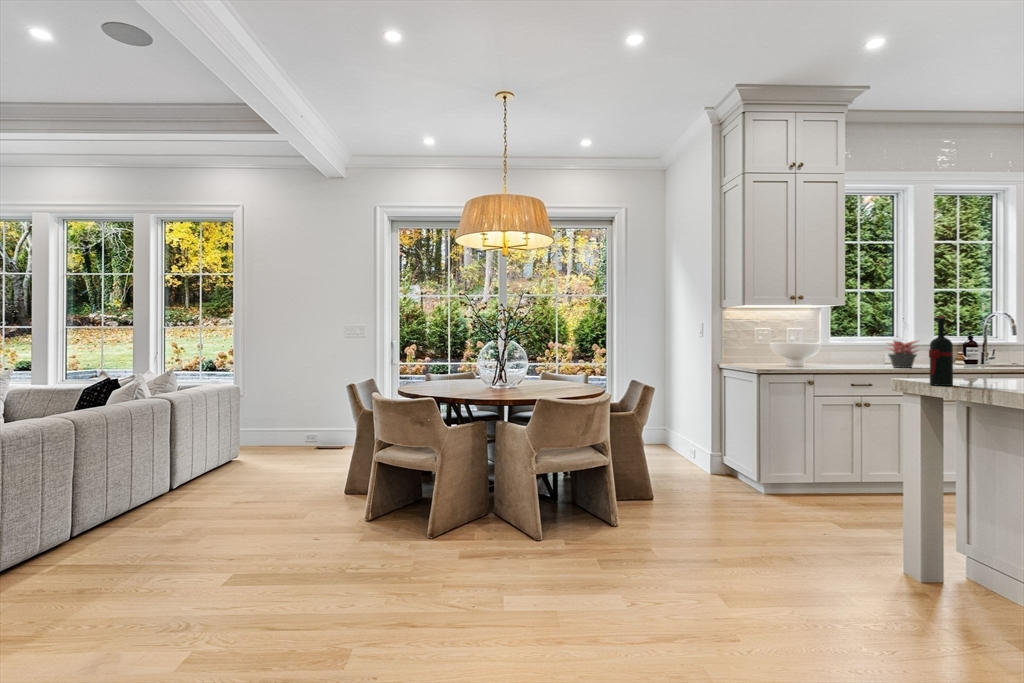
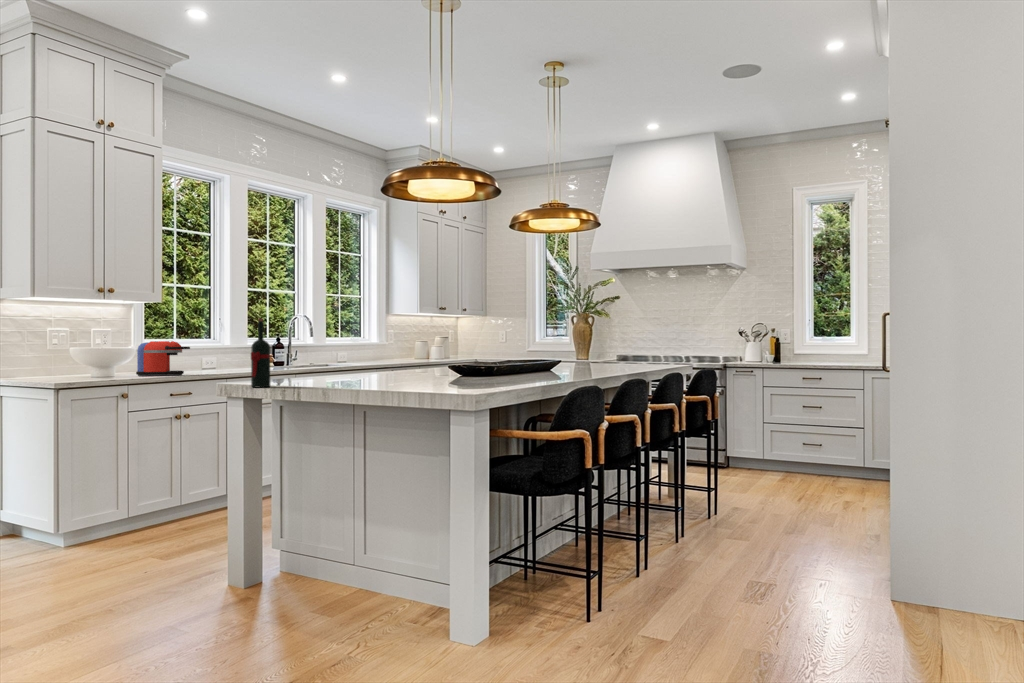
coffee maker: none [822,339,870,369] -> present [136,341,190,376]
succulent plant: present [888,341,918,368] -> none [205,342,237,372]

